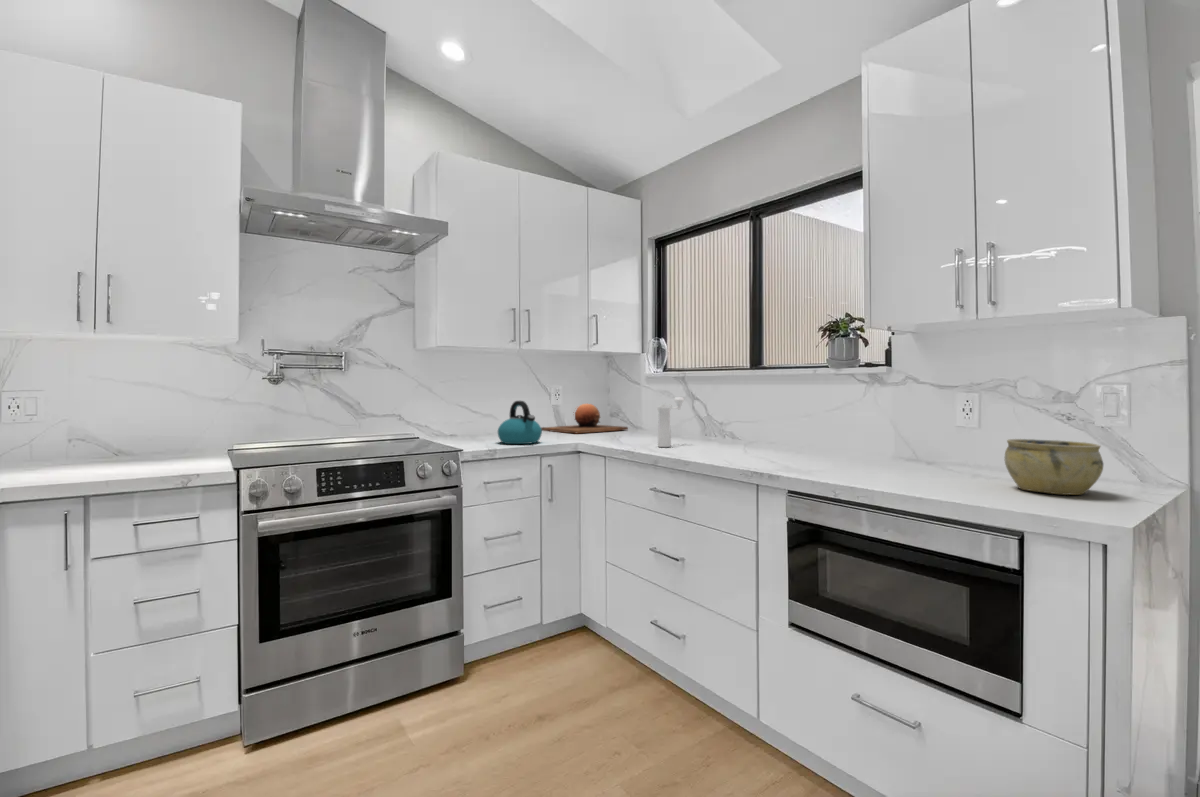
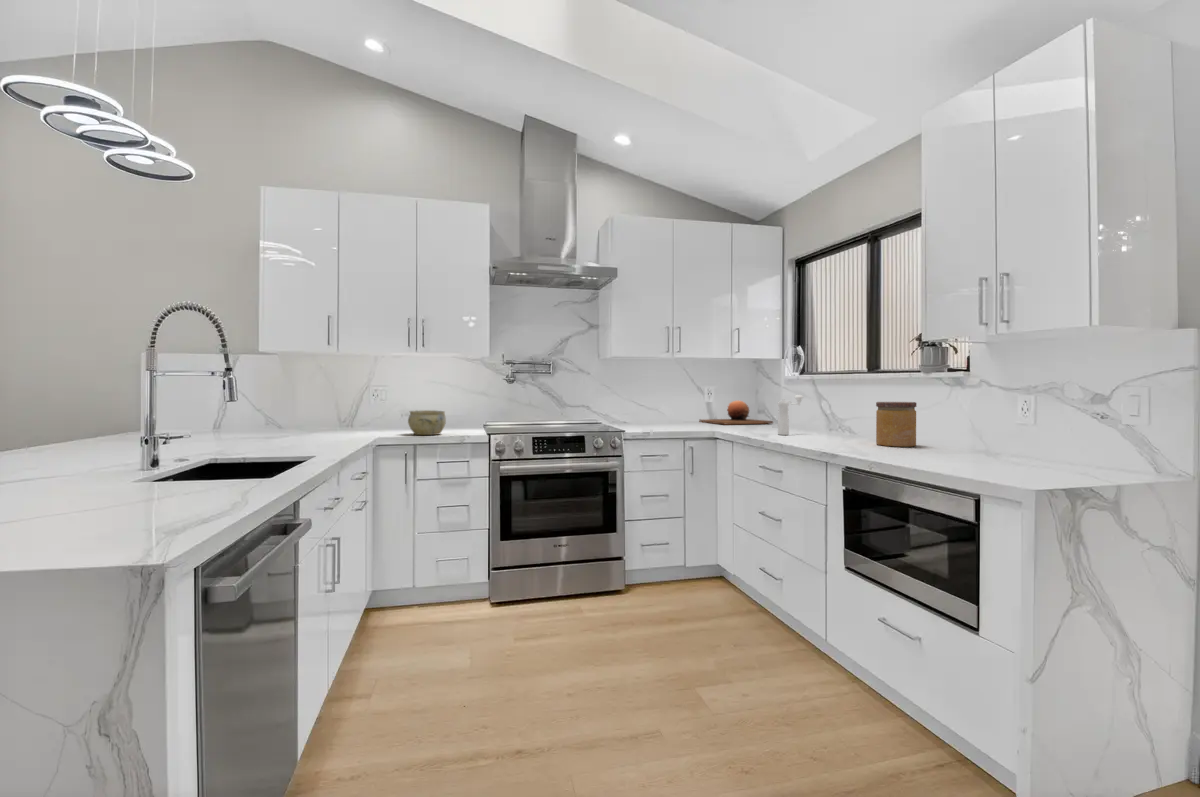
kettle: present [498,401,542,444] -> none [656,396,689,429]
jar: none [787,404,834,460] -> present [876,402,916,447]
ceramic bowl: present [1004,439,1103,495] -> present [408,410,446,435]

